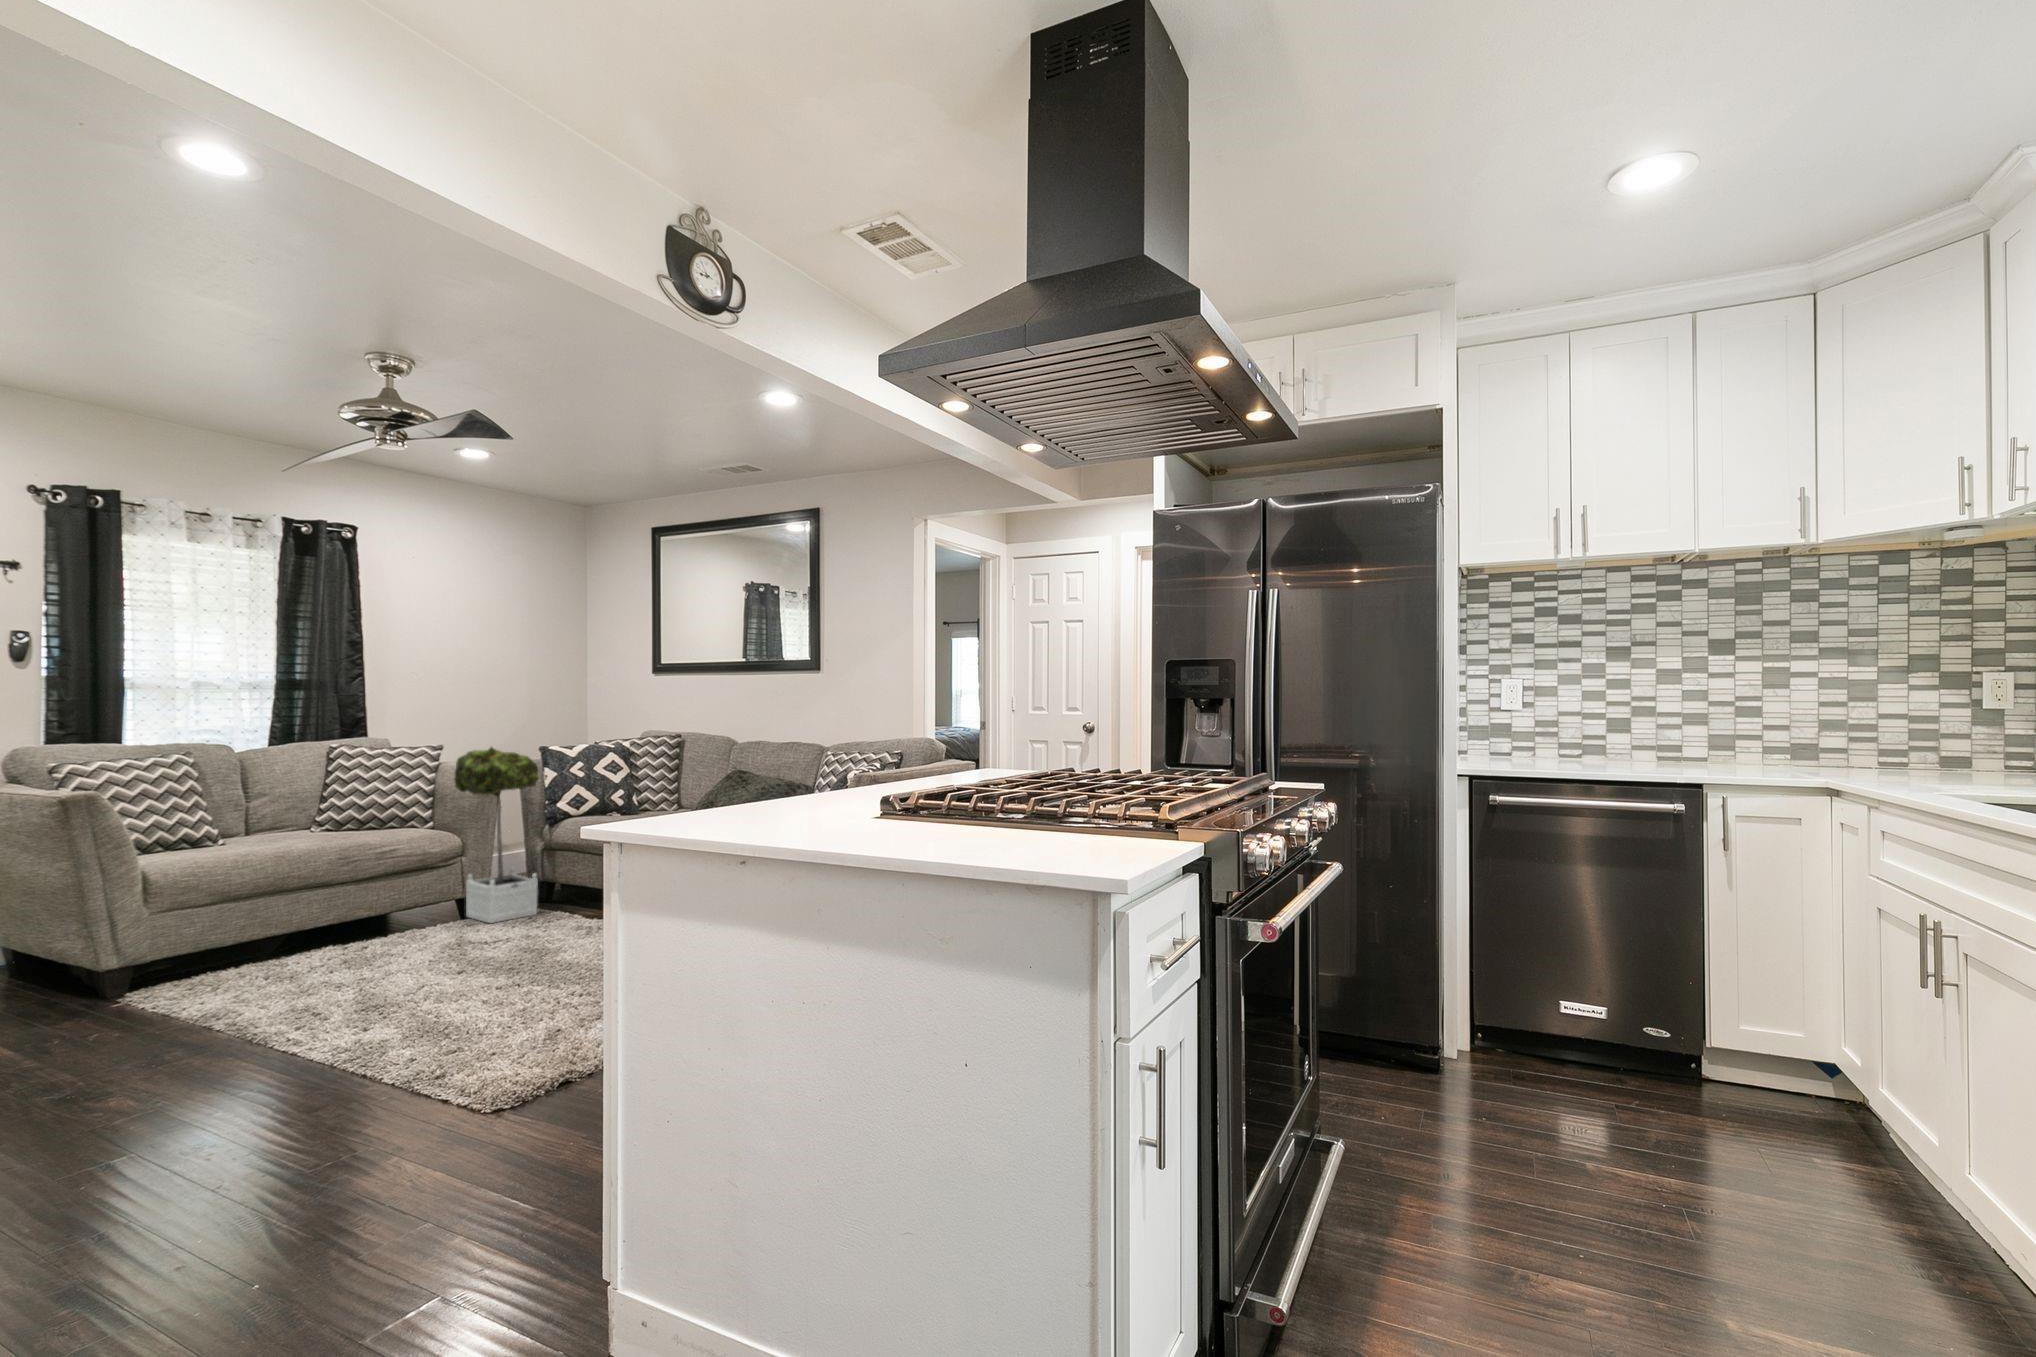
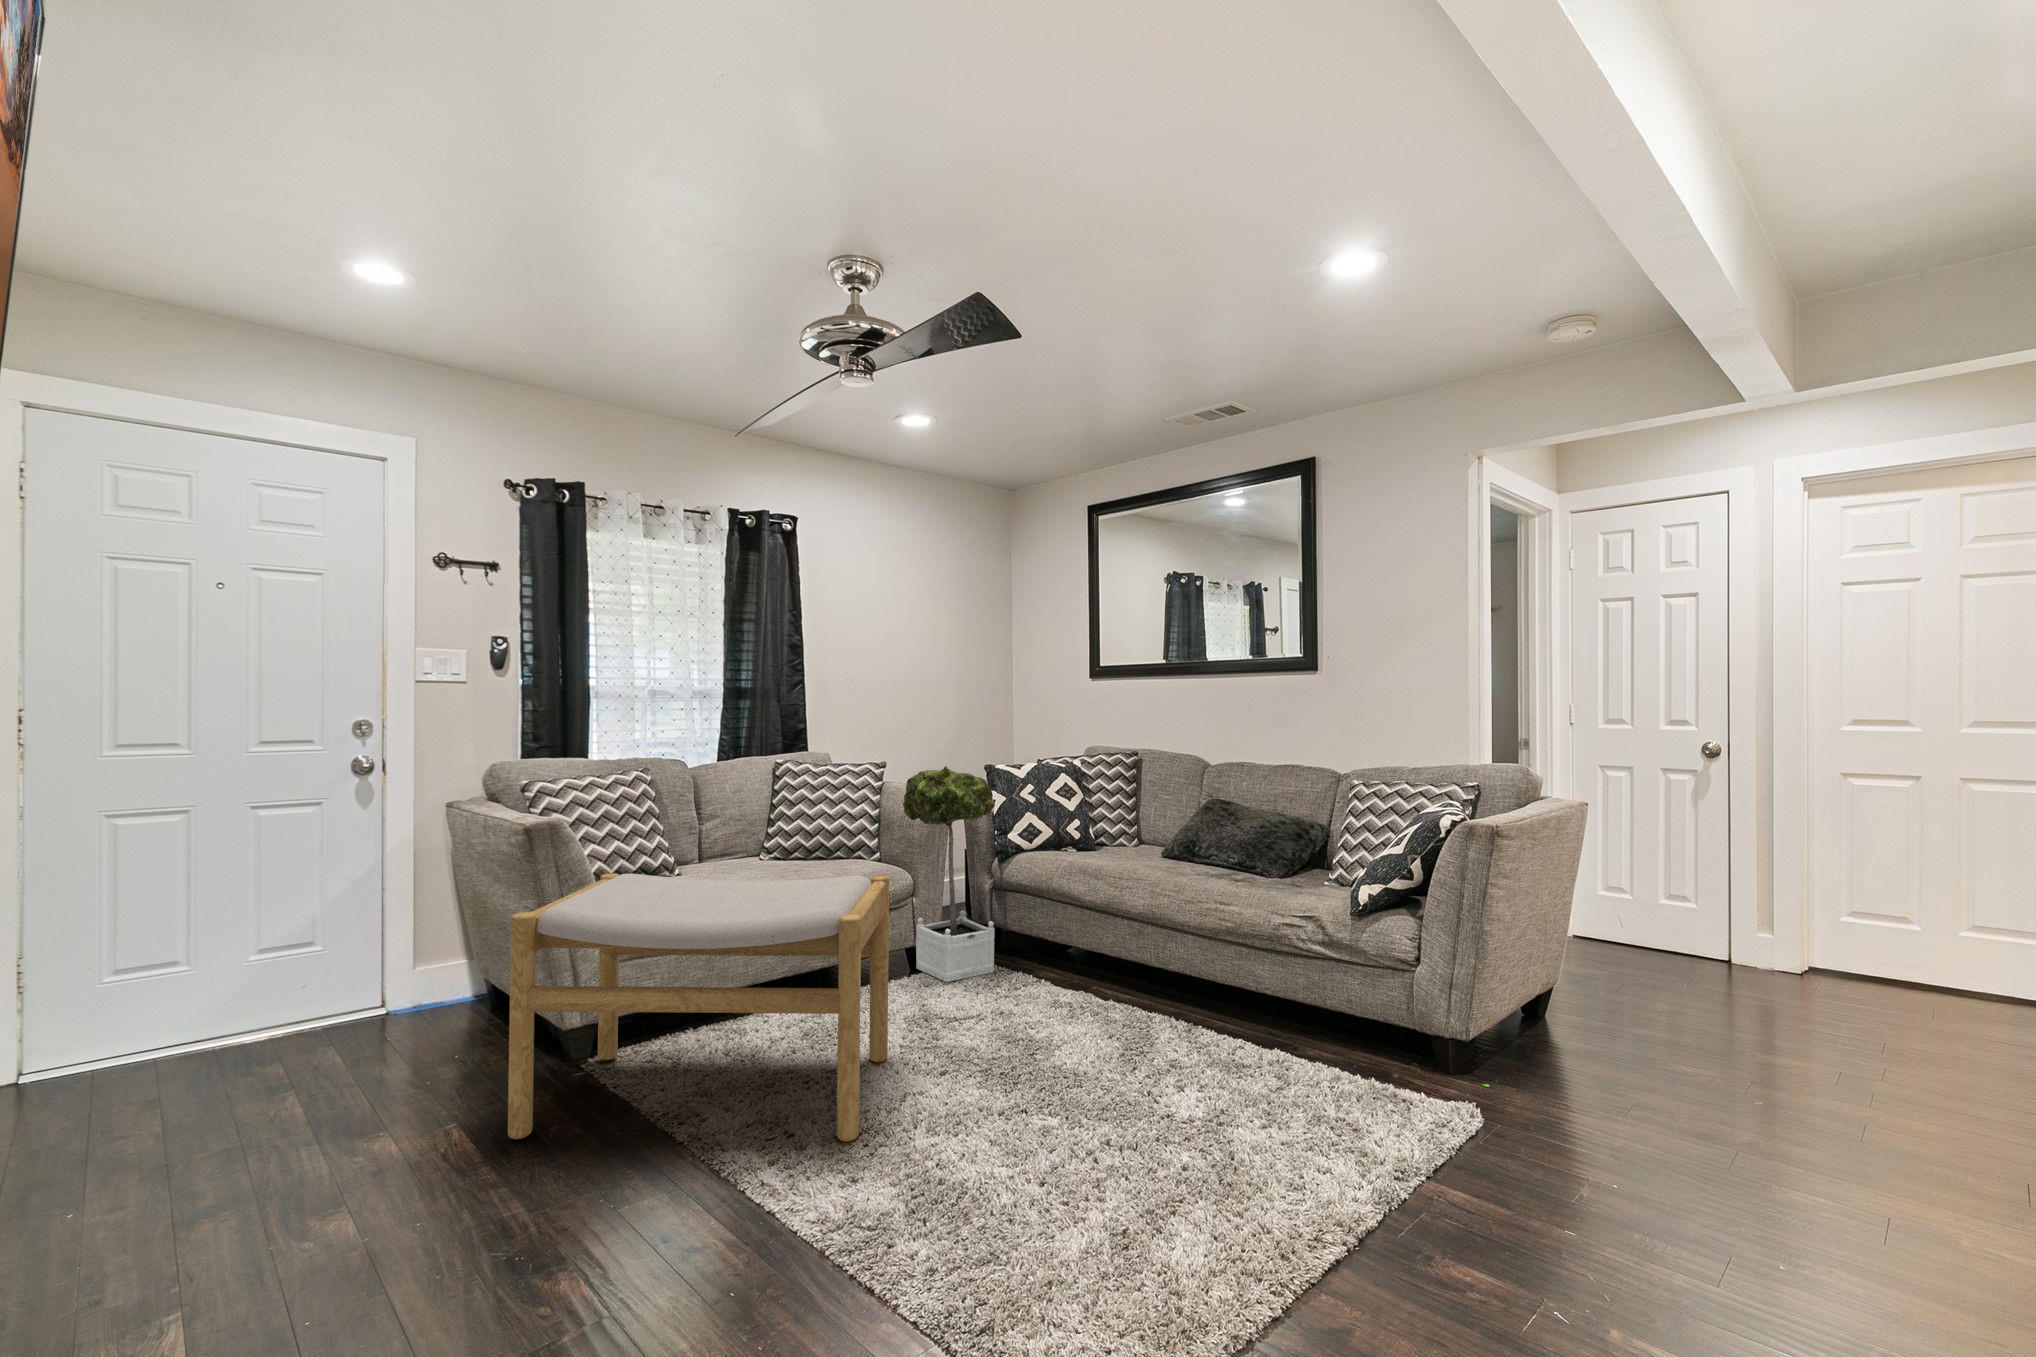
footstool: none [47,829,420,1042] -> present [508,873,889,1142]

